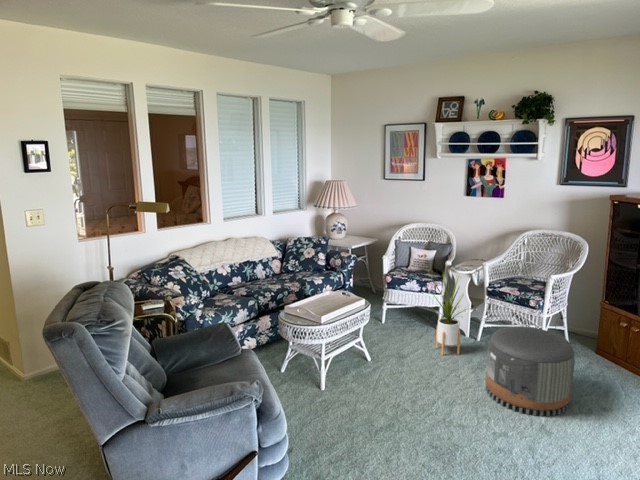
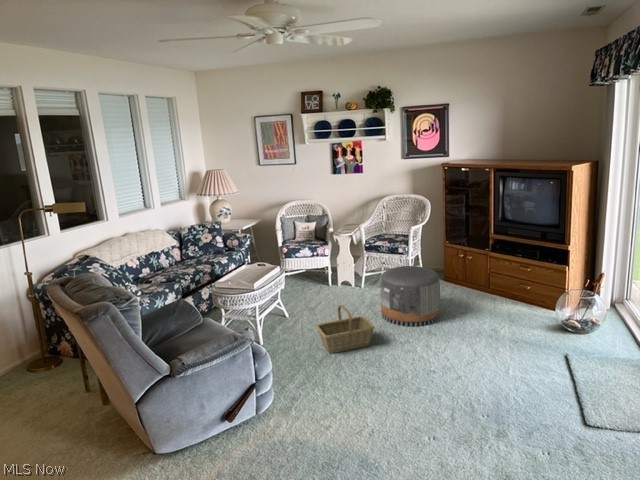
house plant: present [433,275,466,355] -> none [324,233,360,302]
basket: none [386,365,459,427] -> present [316,305,375,353]

